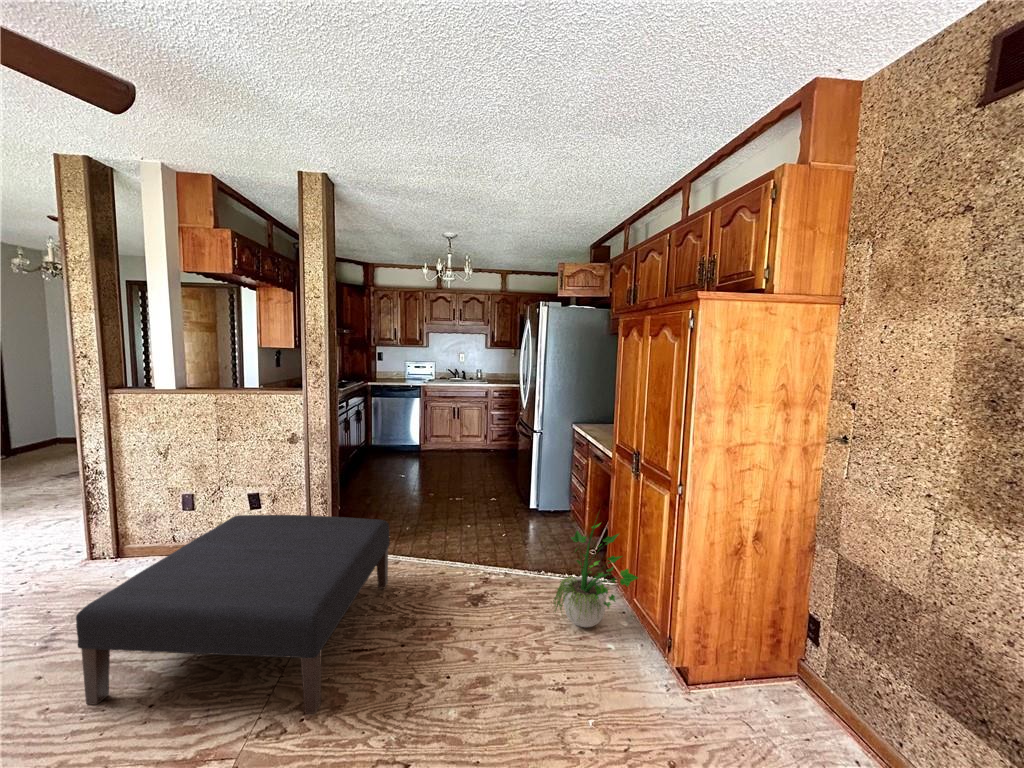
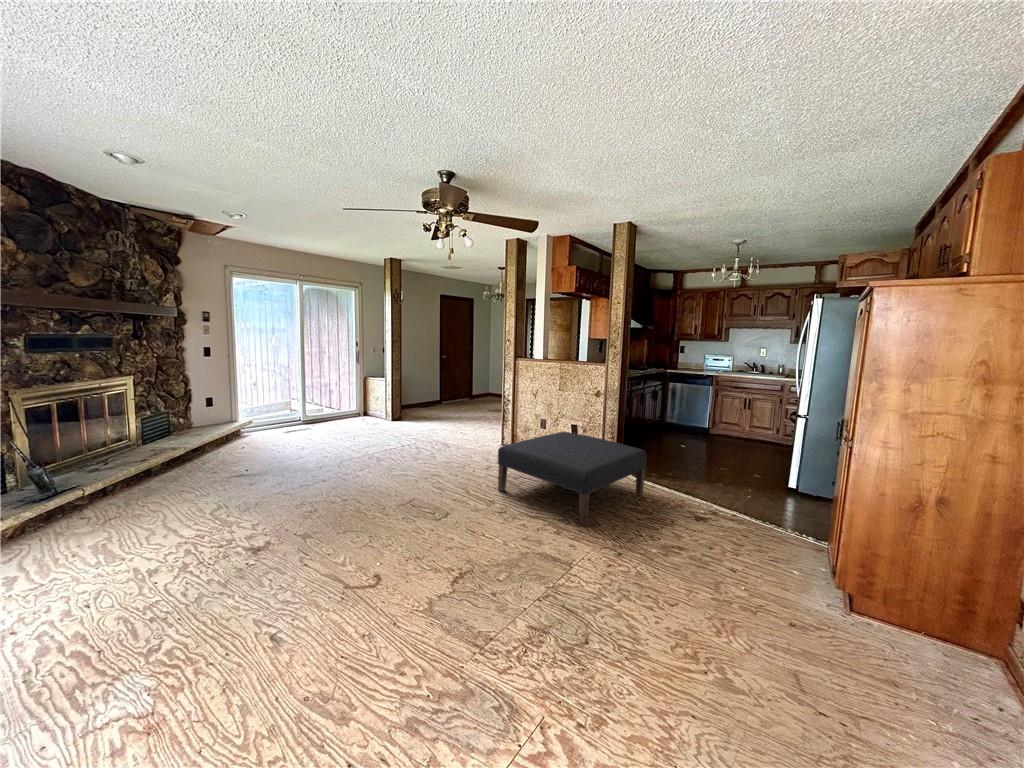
potted plant: present [554,520,638,627] -> none [756,466,832,561]

